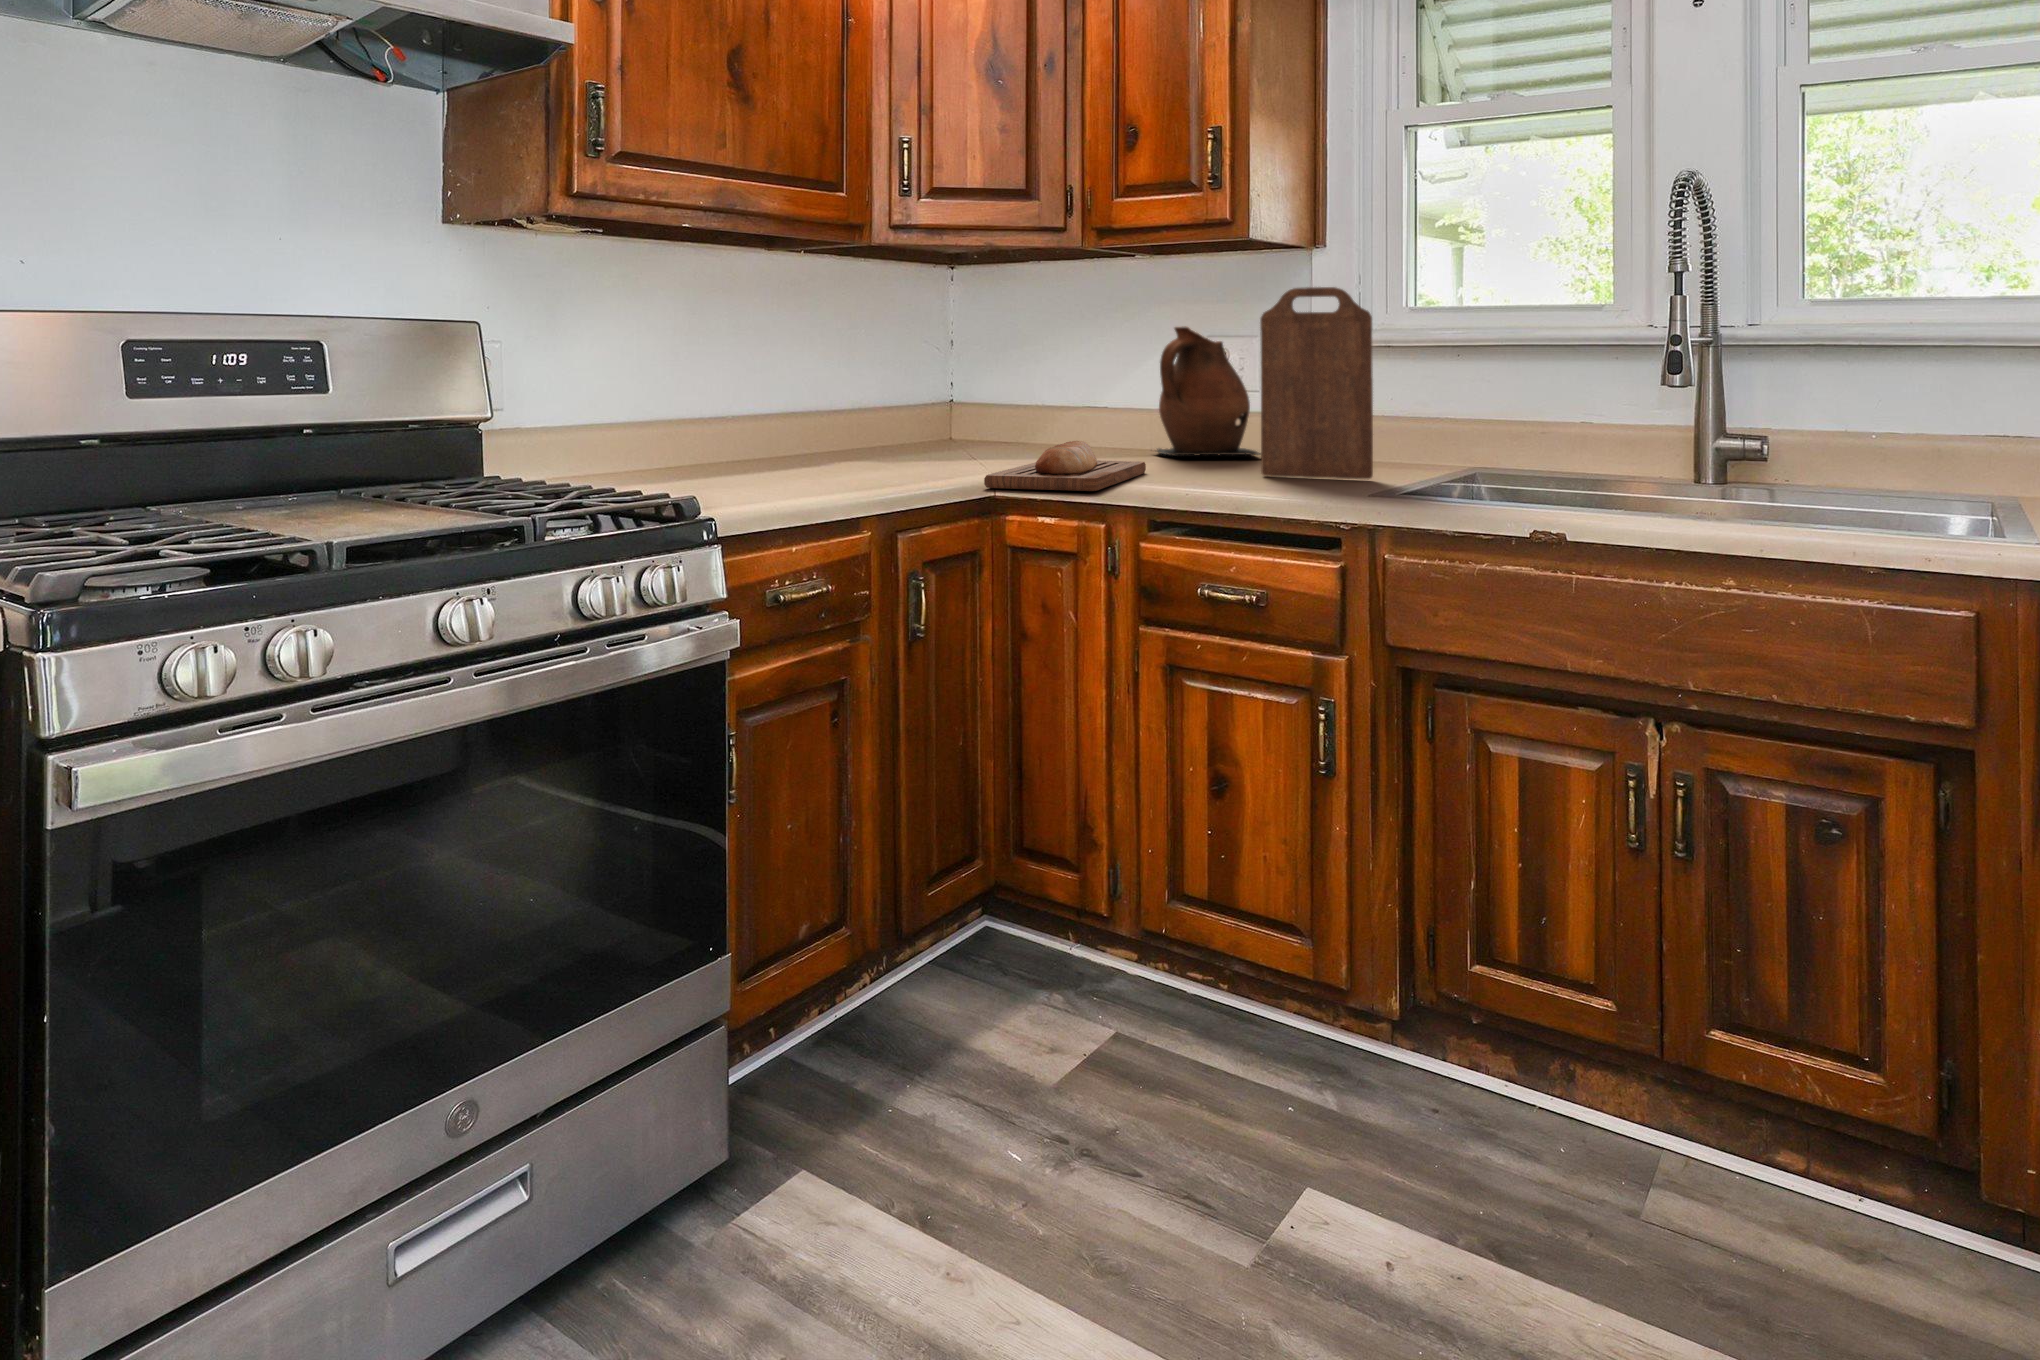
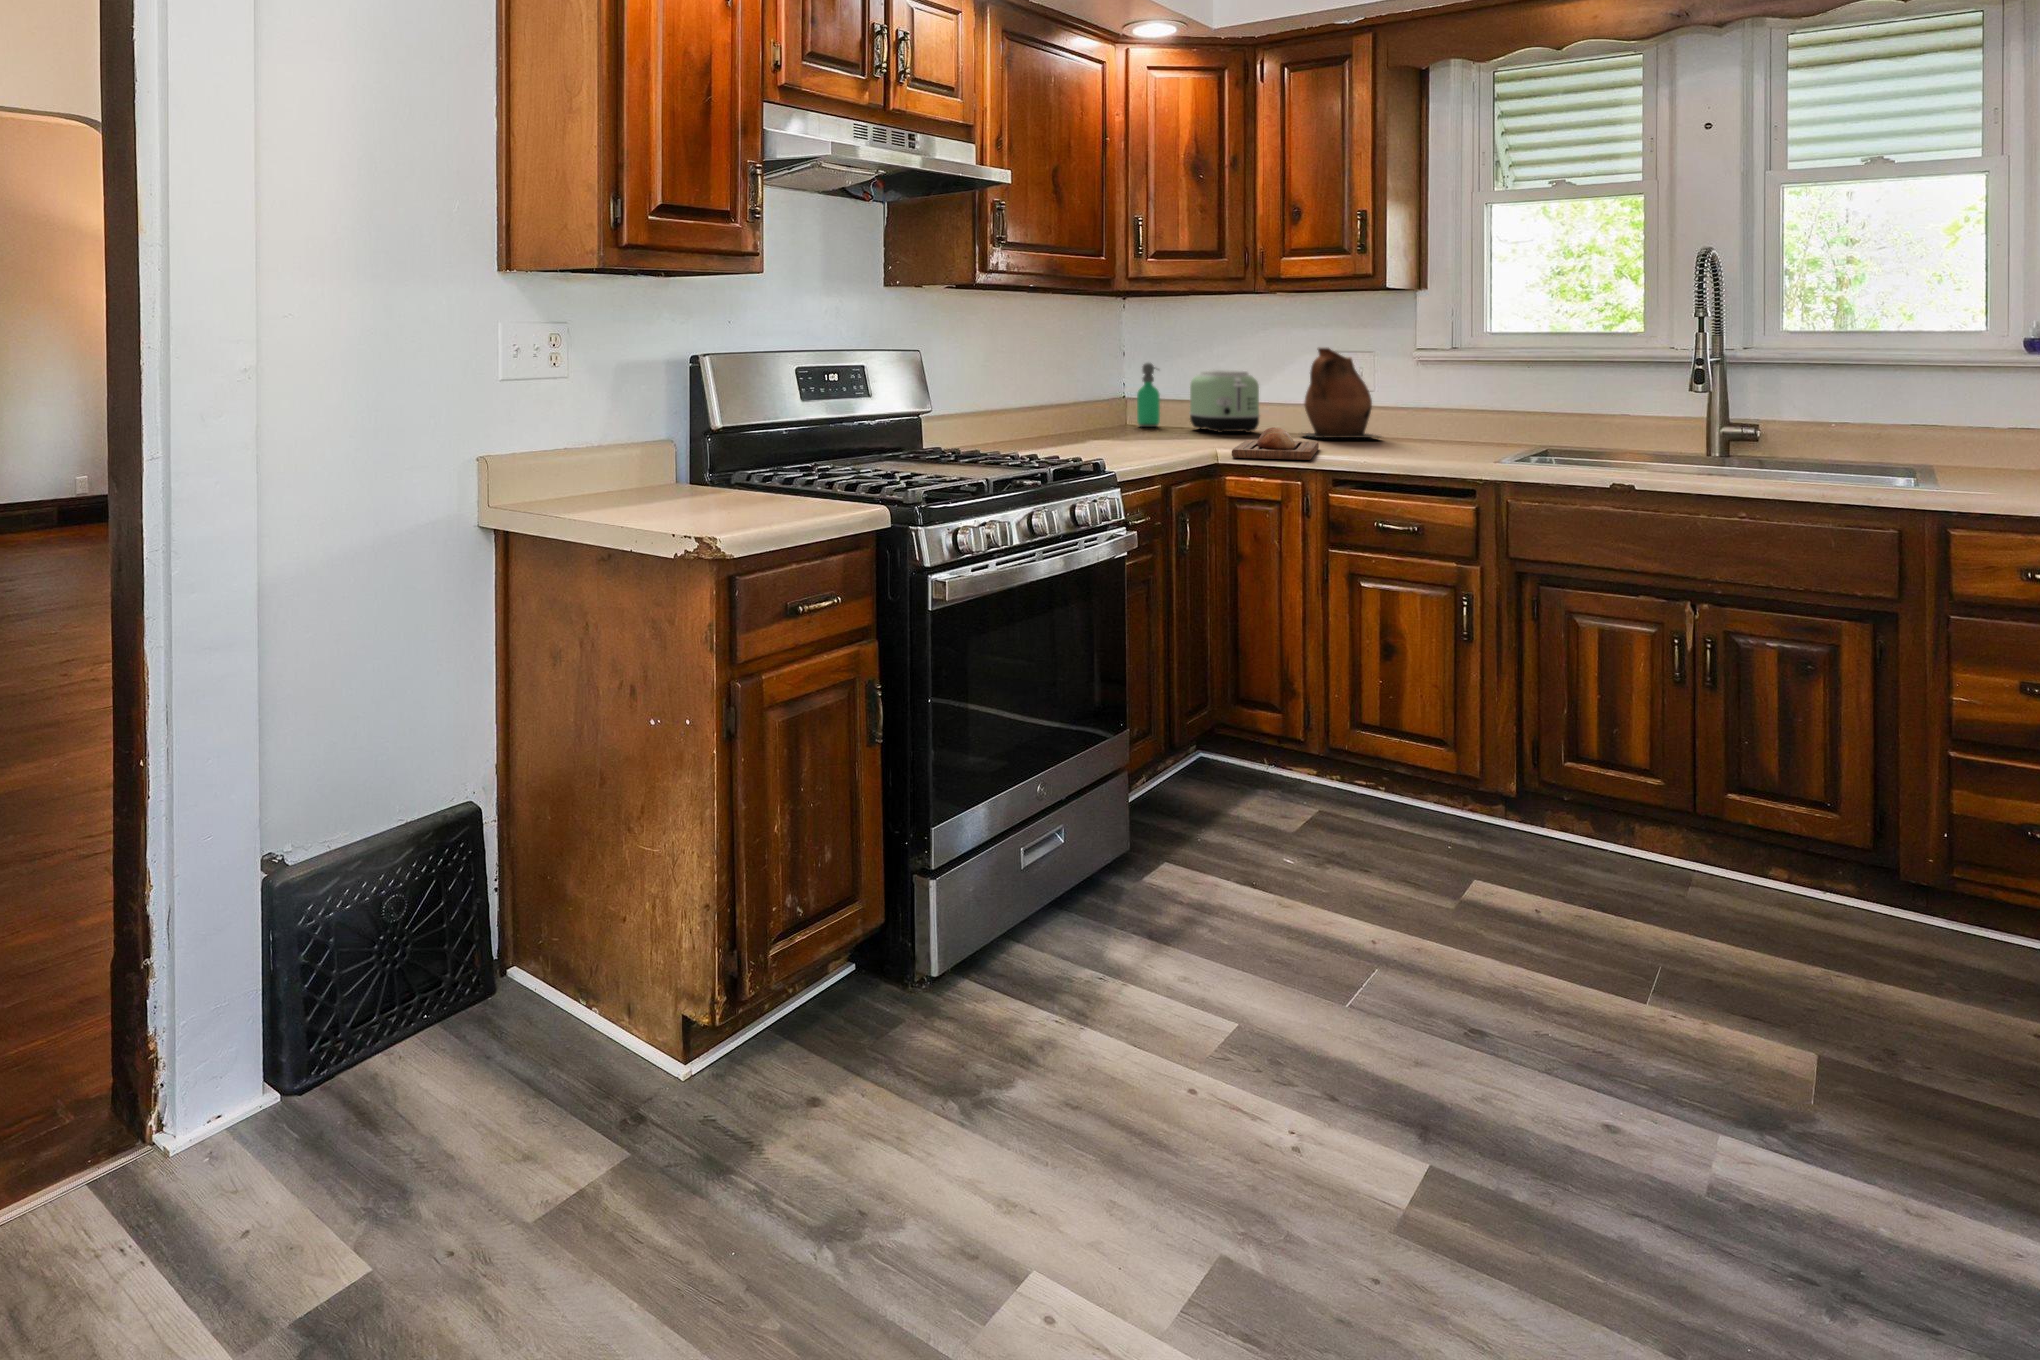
cutting board: present [1260,287,1373,479] -> none [1401,325,1482,454]
soap dispenser: none [959,352,989,441] -> present [1137,362,1160,427]
toaster: none [1021,361,1110,449] -> present [1190,370,1260,433]

